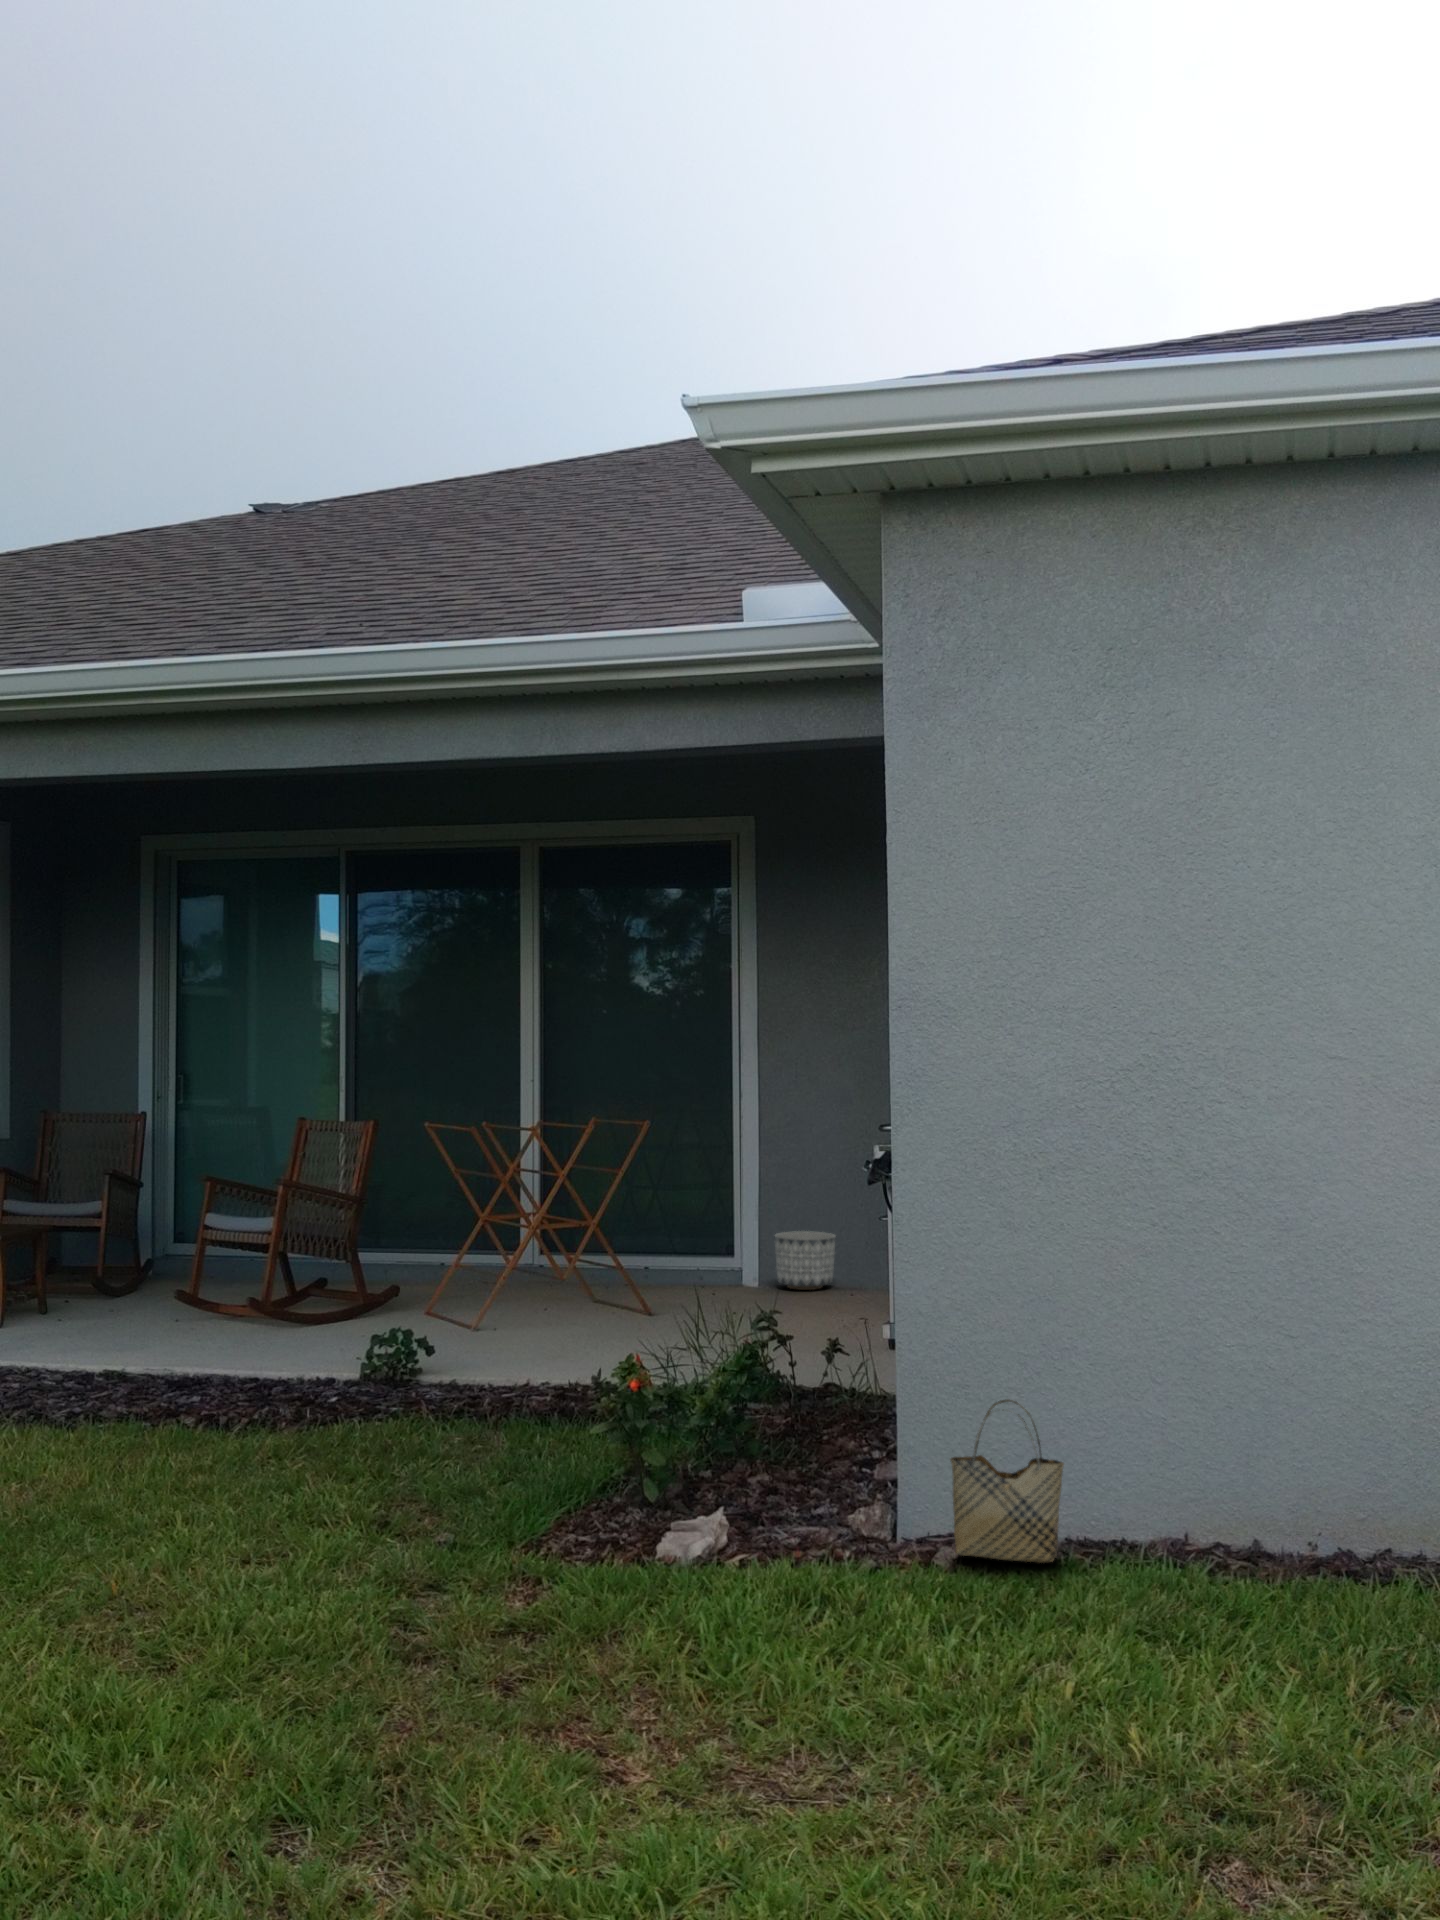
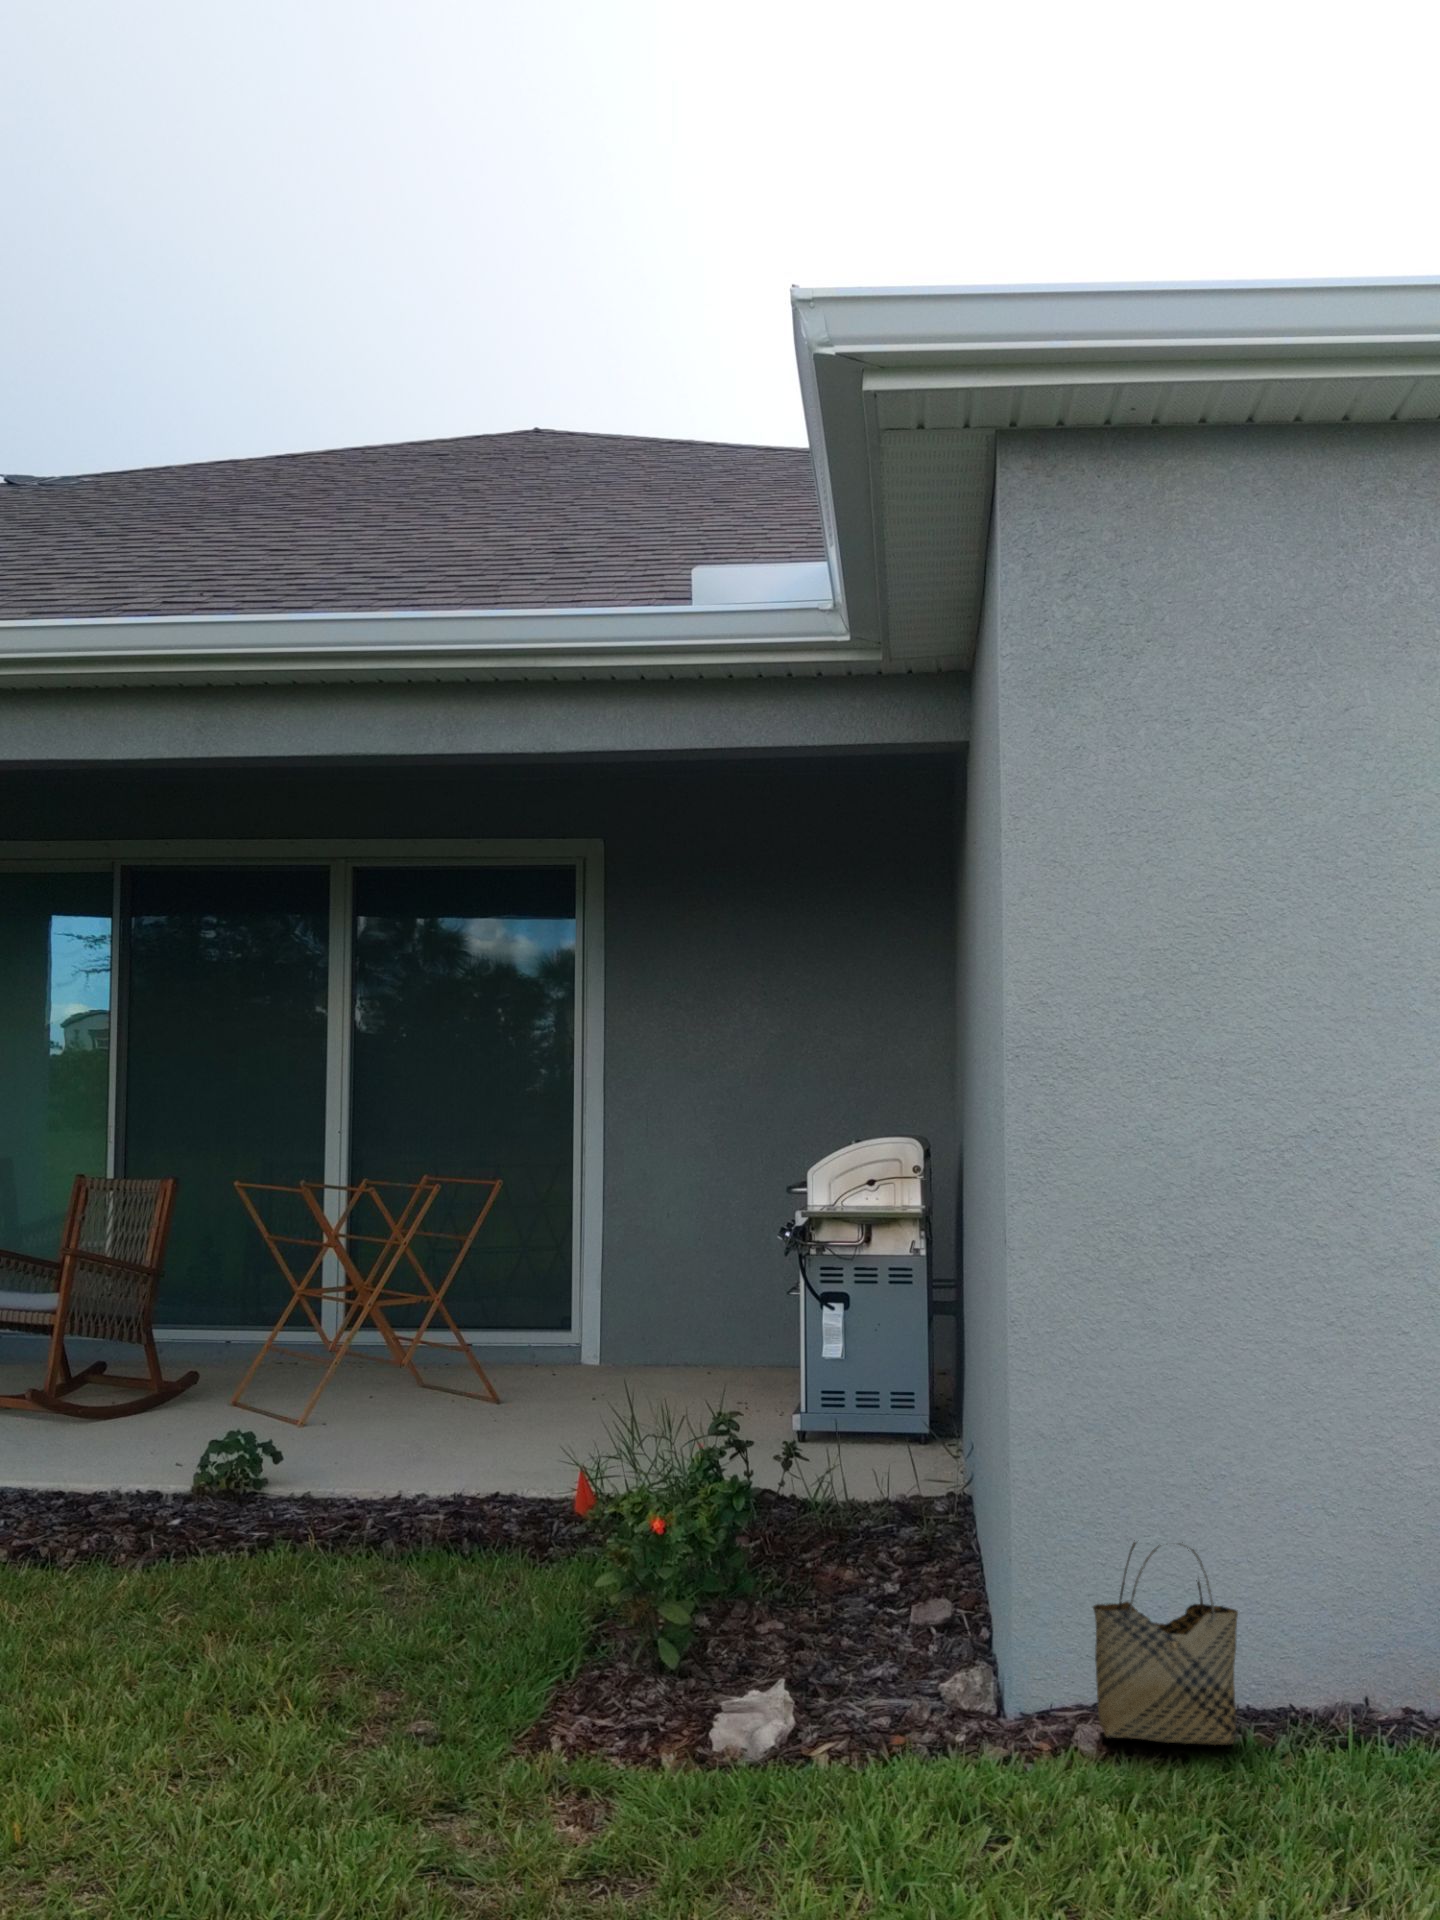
planter: present [774,1231,836,1290] -> none [647,1310,716,1377]

